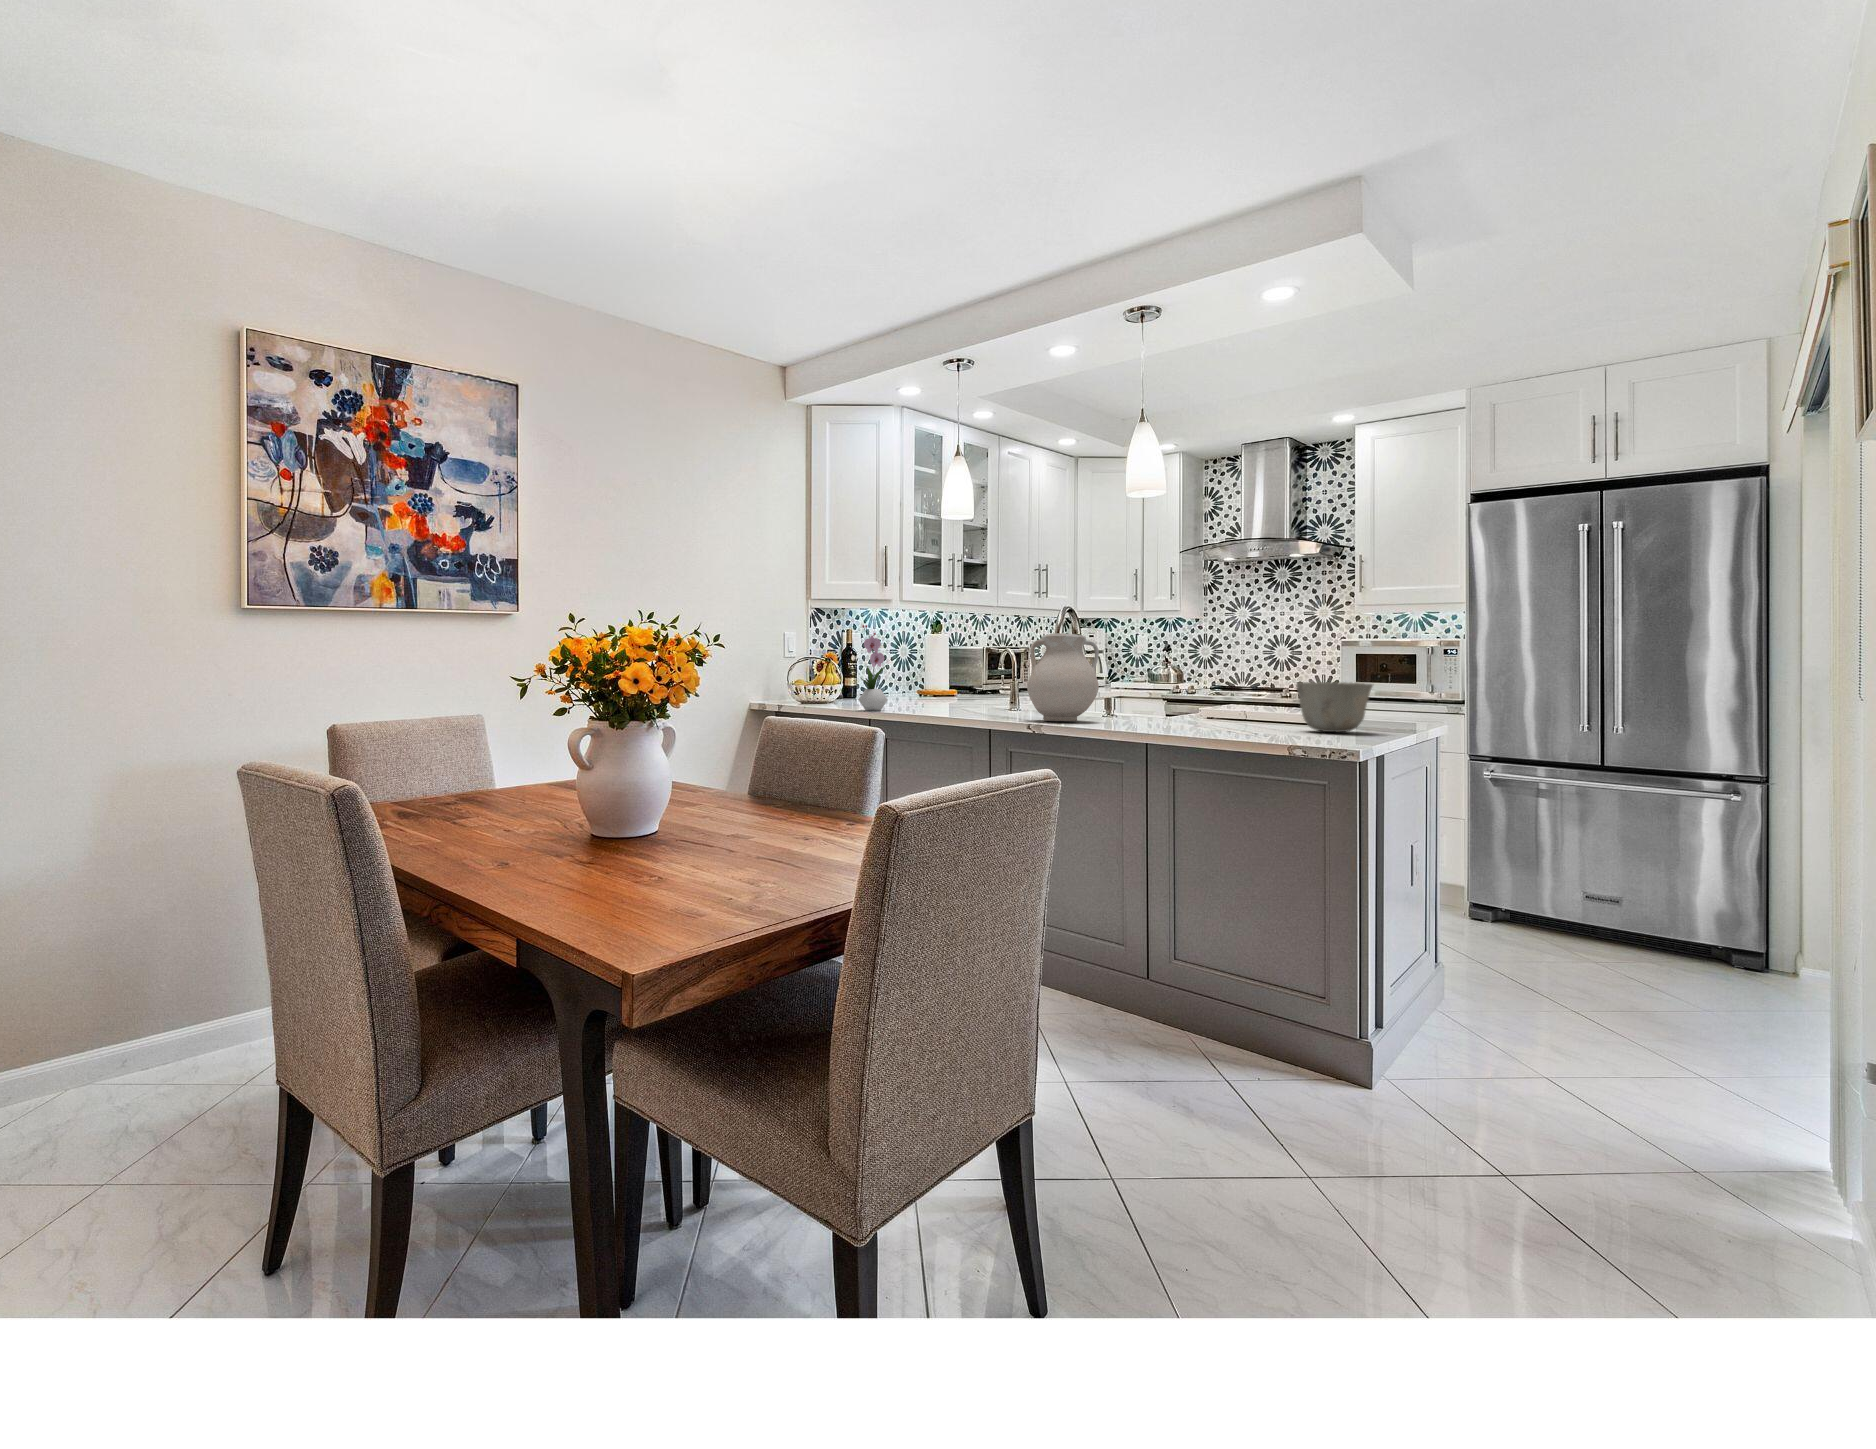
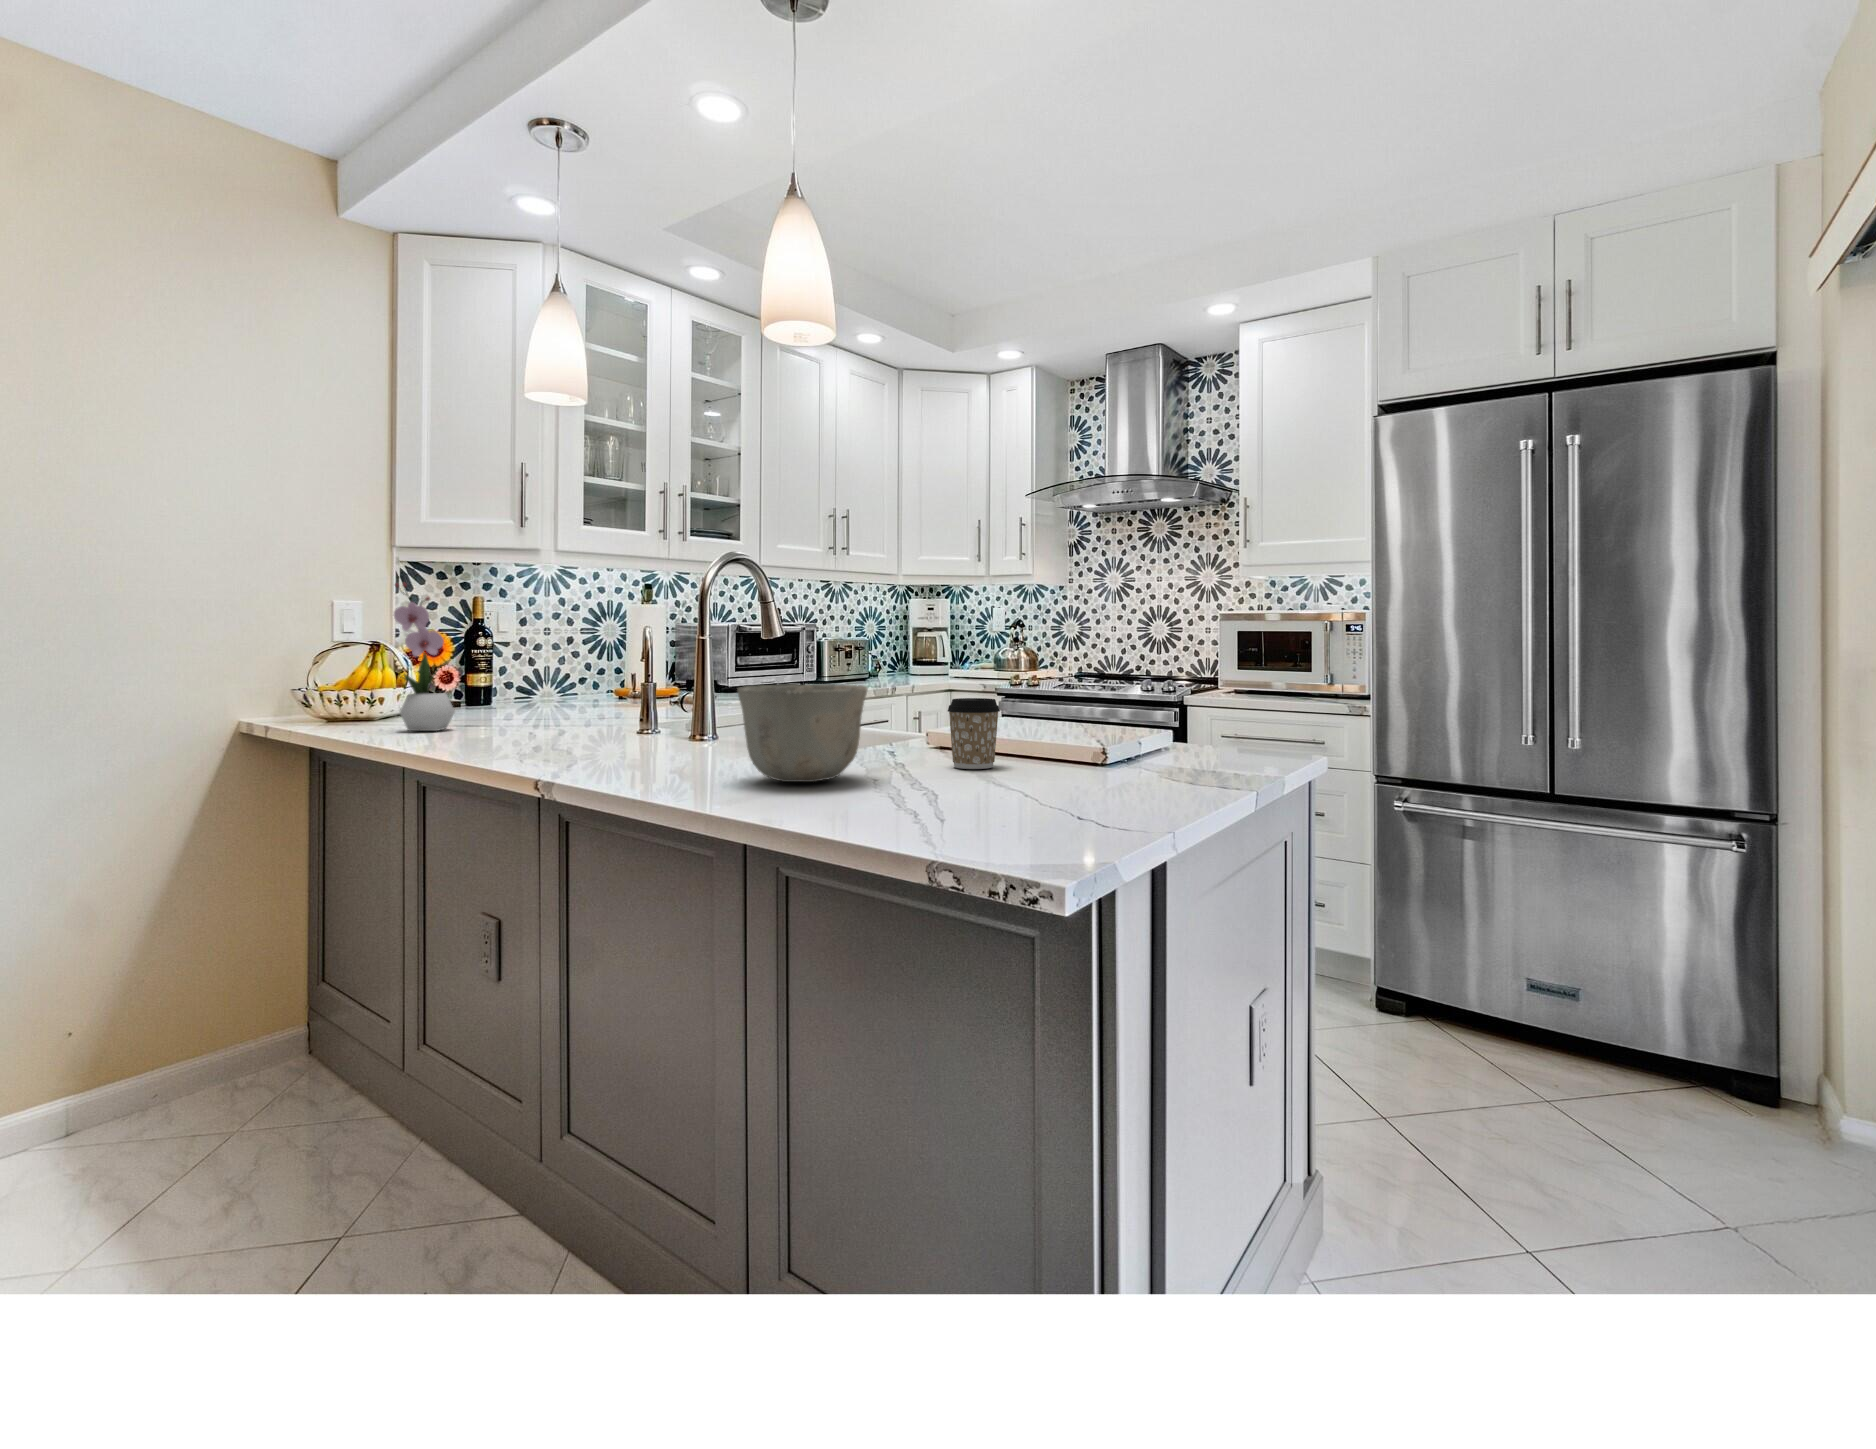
vase: present [1027,633,1099,721] -> none [592,595,731,761]
ceramic bowl: present [1296,682,1373,732] -> present [738,684,868,782]
coffee cup: none [1227,689,1258,726] -> present [948,698,1000,769]

